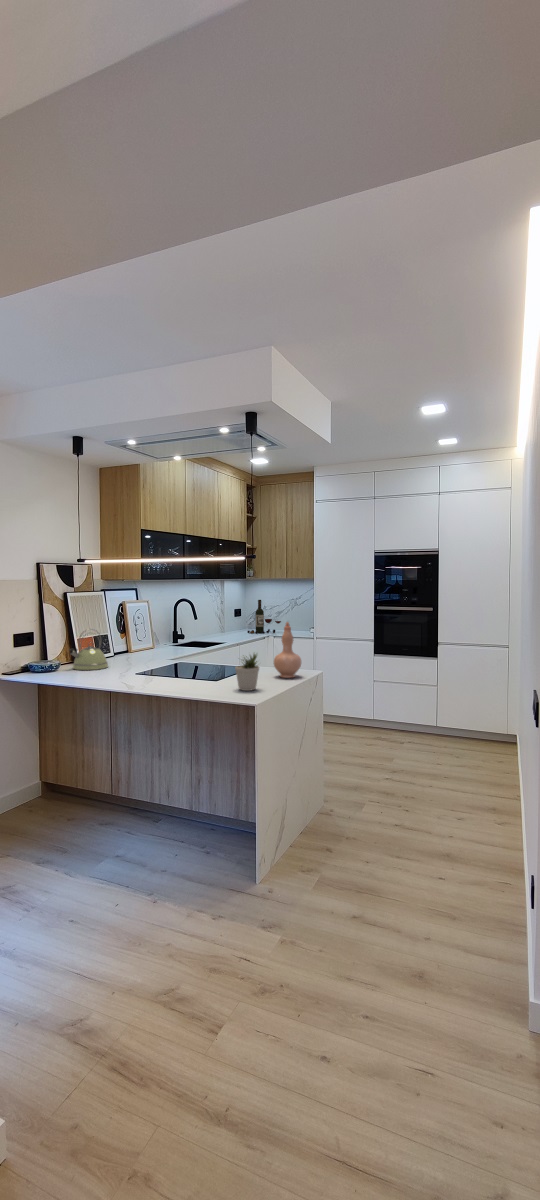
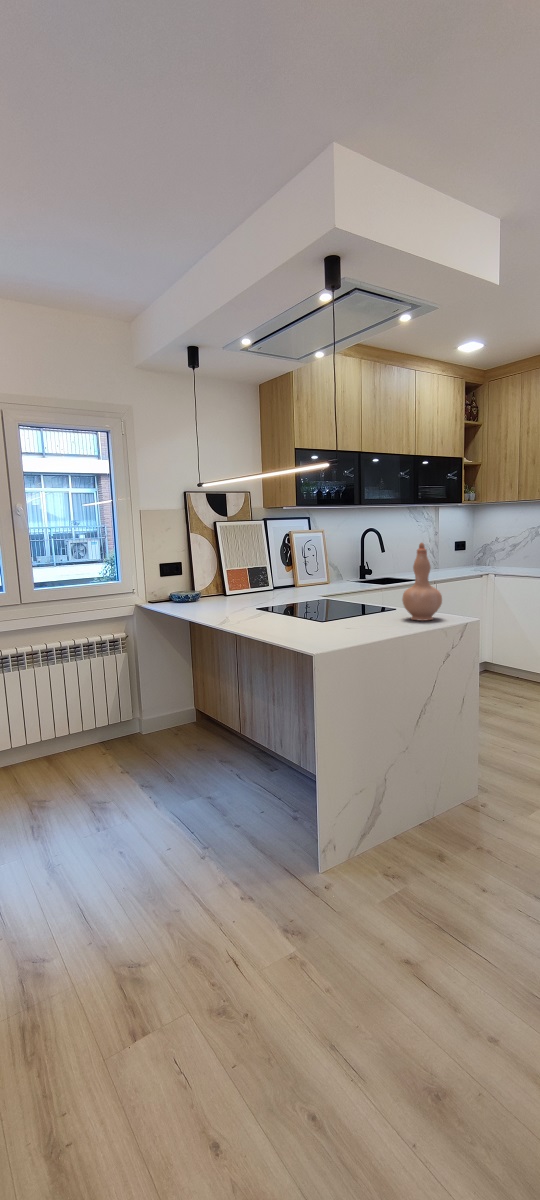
wine bottle: present [247,600,281,634] -> none [465,529,512,571]
kettle: present [70,629,108,670] -> none [203,558,246,602]
potted plant: present [235,654,259,691] -> none [321,580,355,633]

